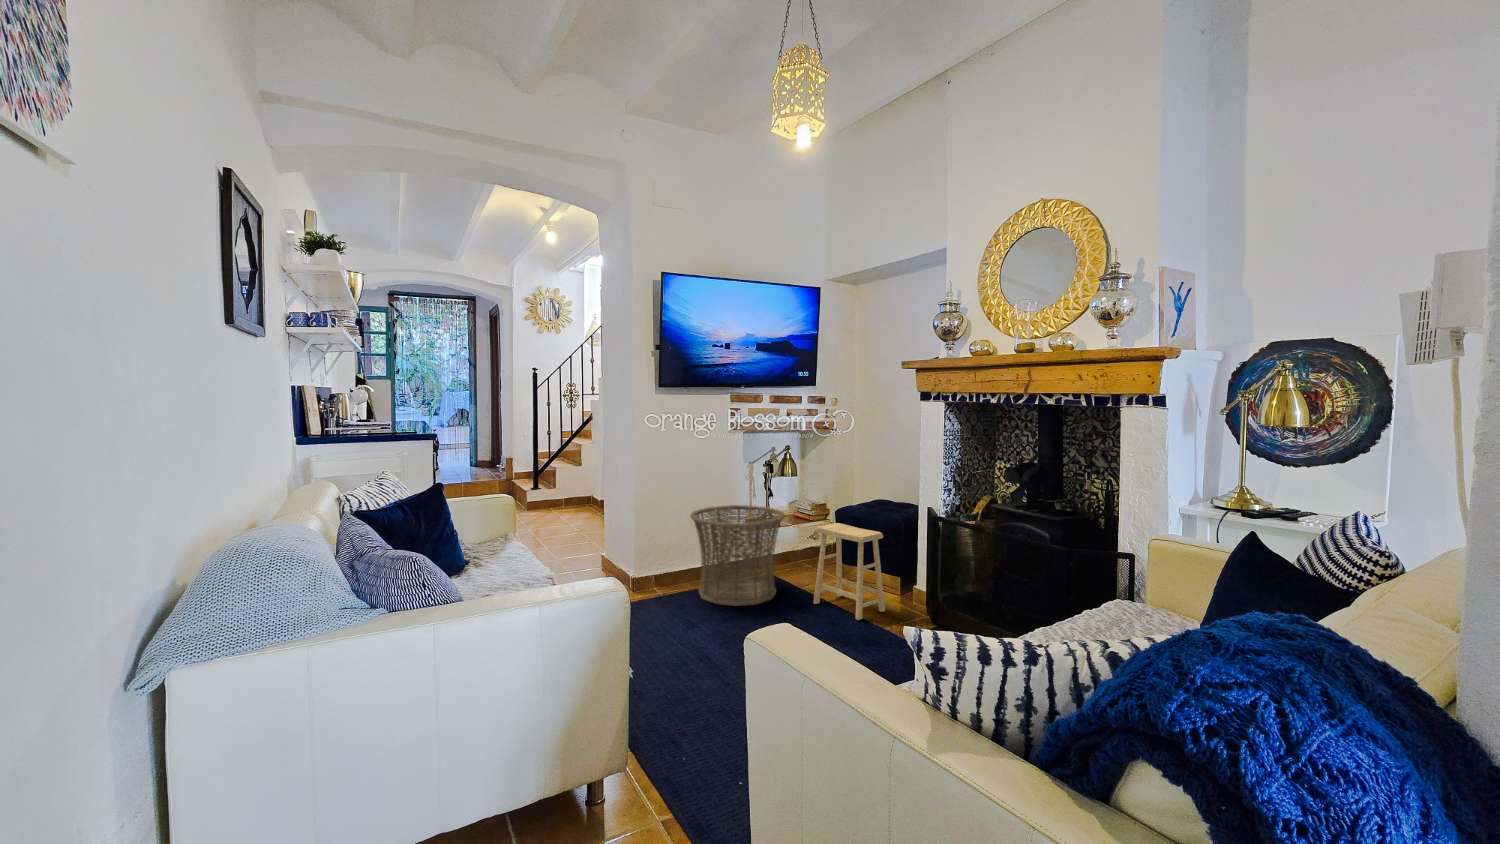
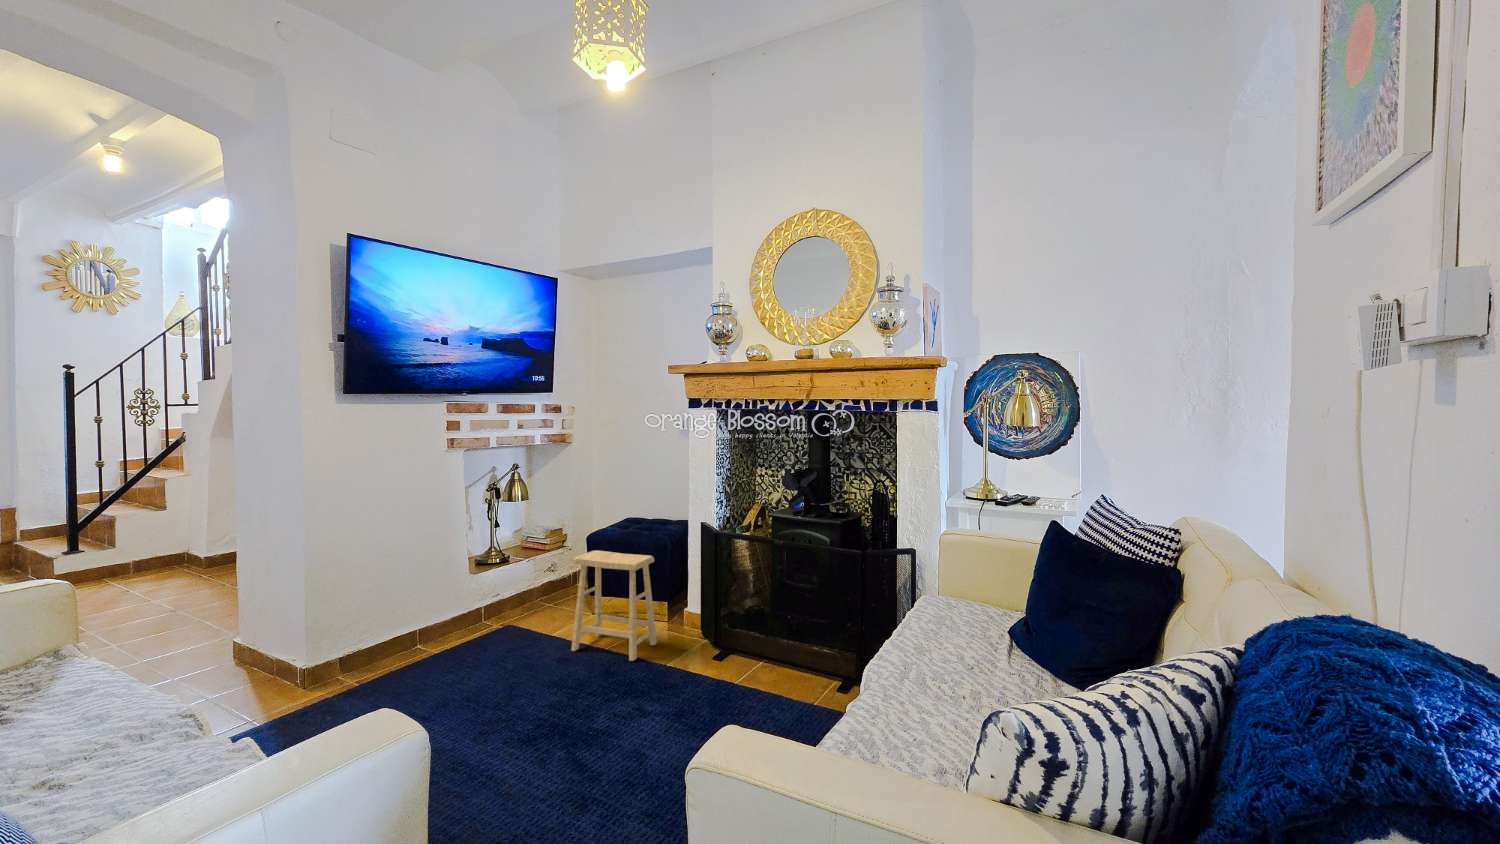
basket: present [691,505,784,606] -> none [396,540,531,678]

